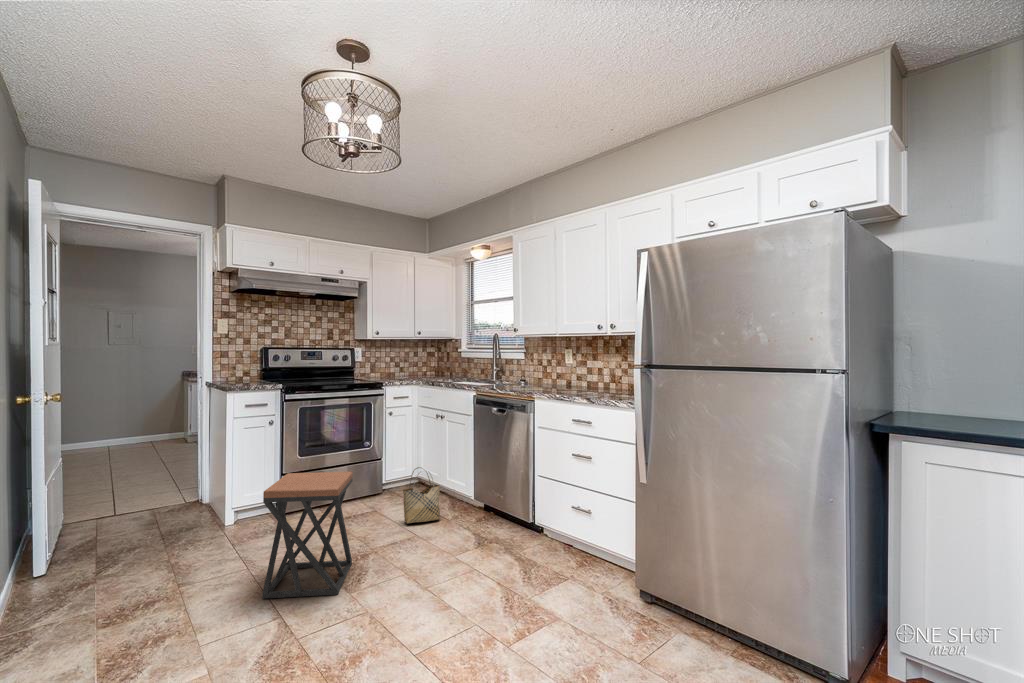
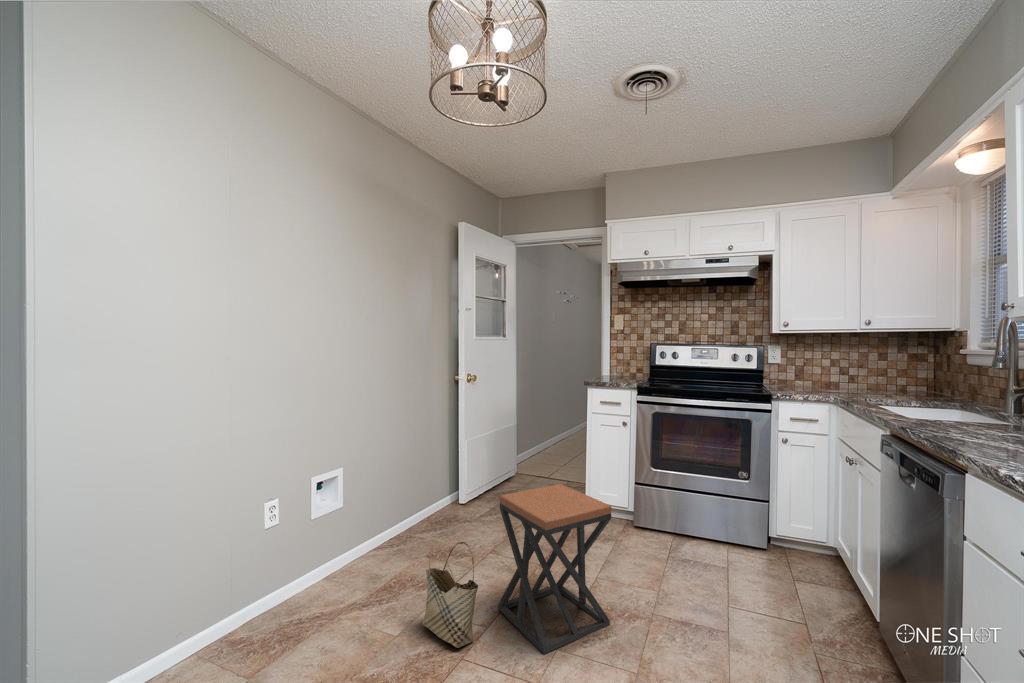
woven basket: present [403,467,440,523] -> present [422,542,478,648]

